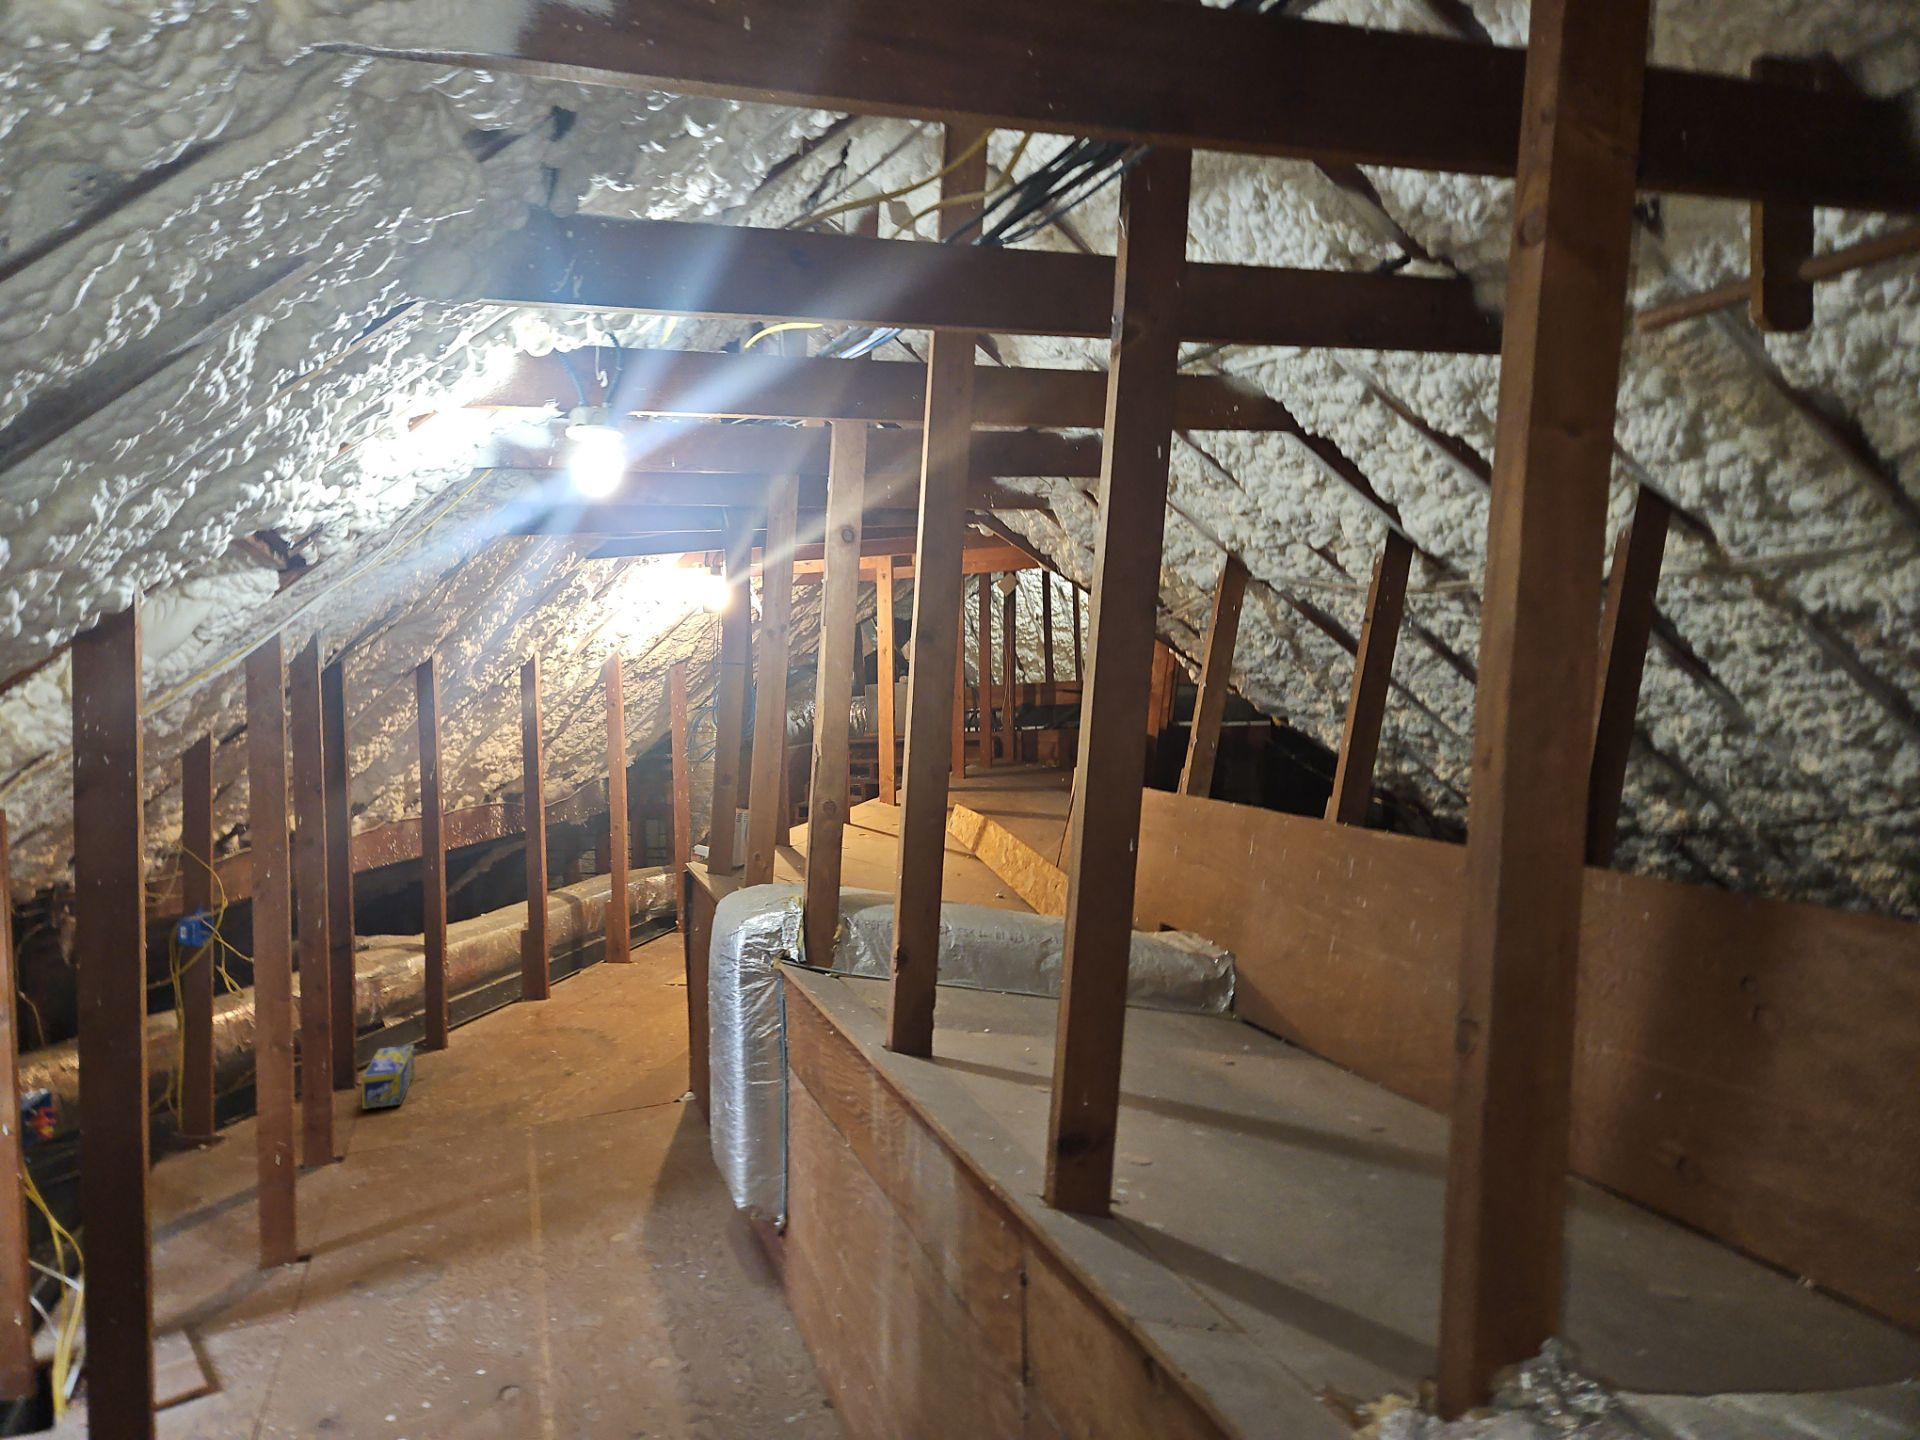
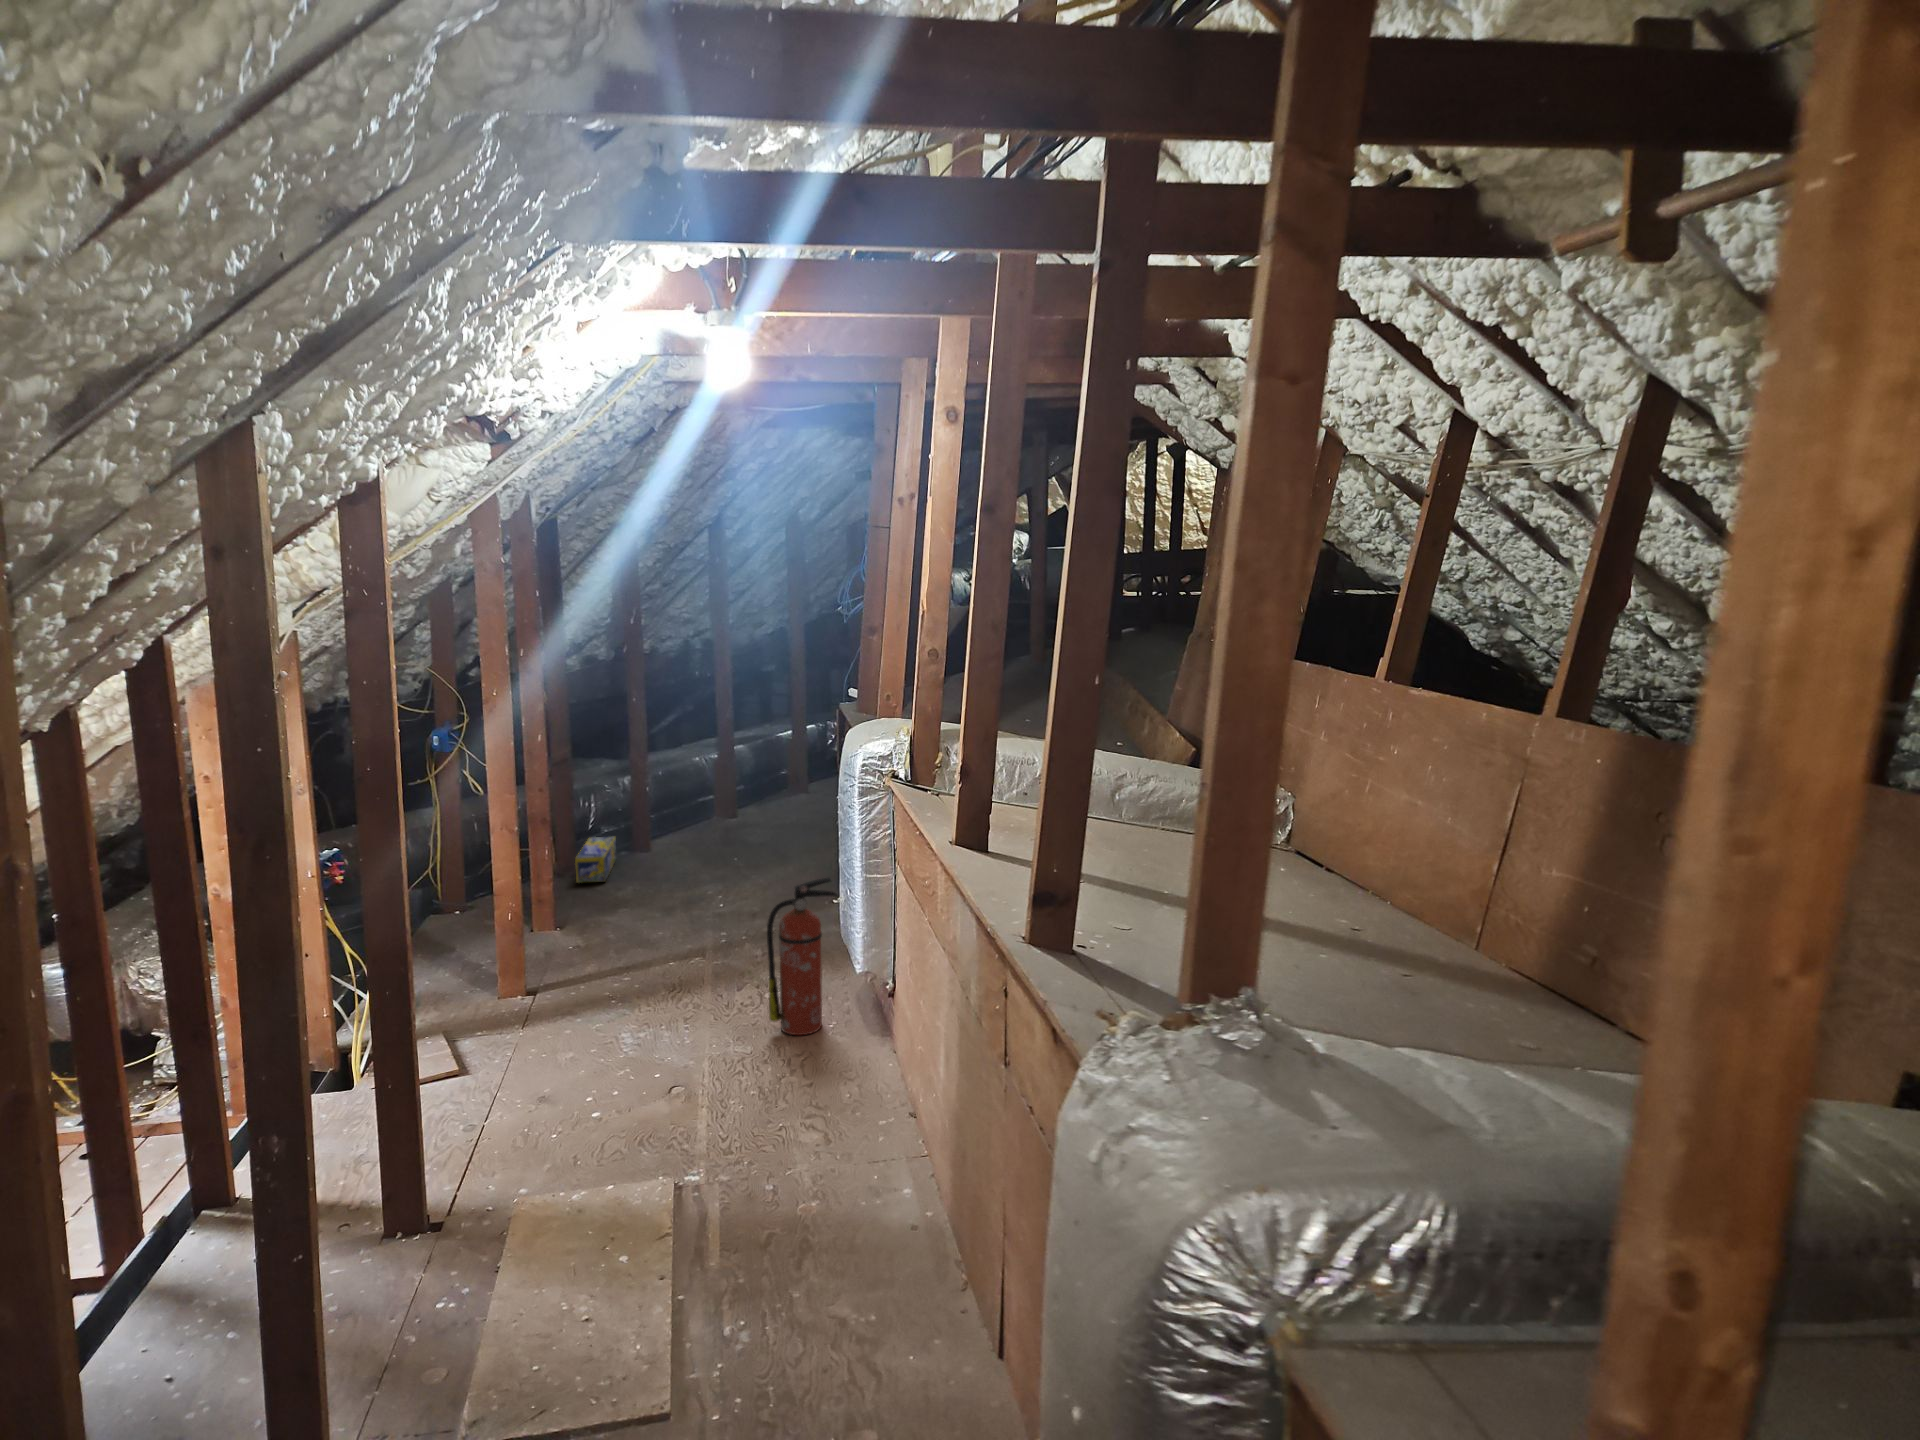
fire extinguisher: none [629,1085,719,1295] -> present [767,878,838,1035]

